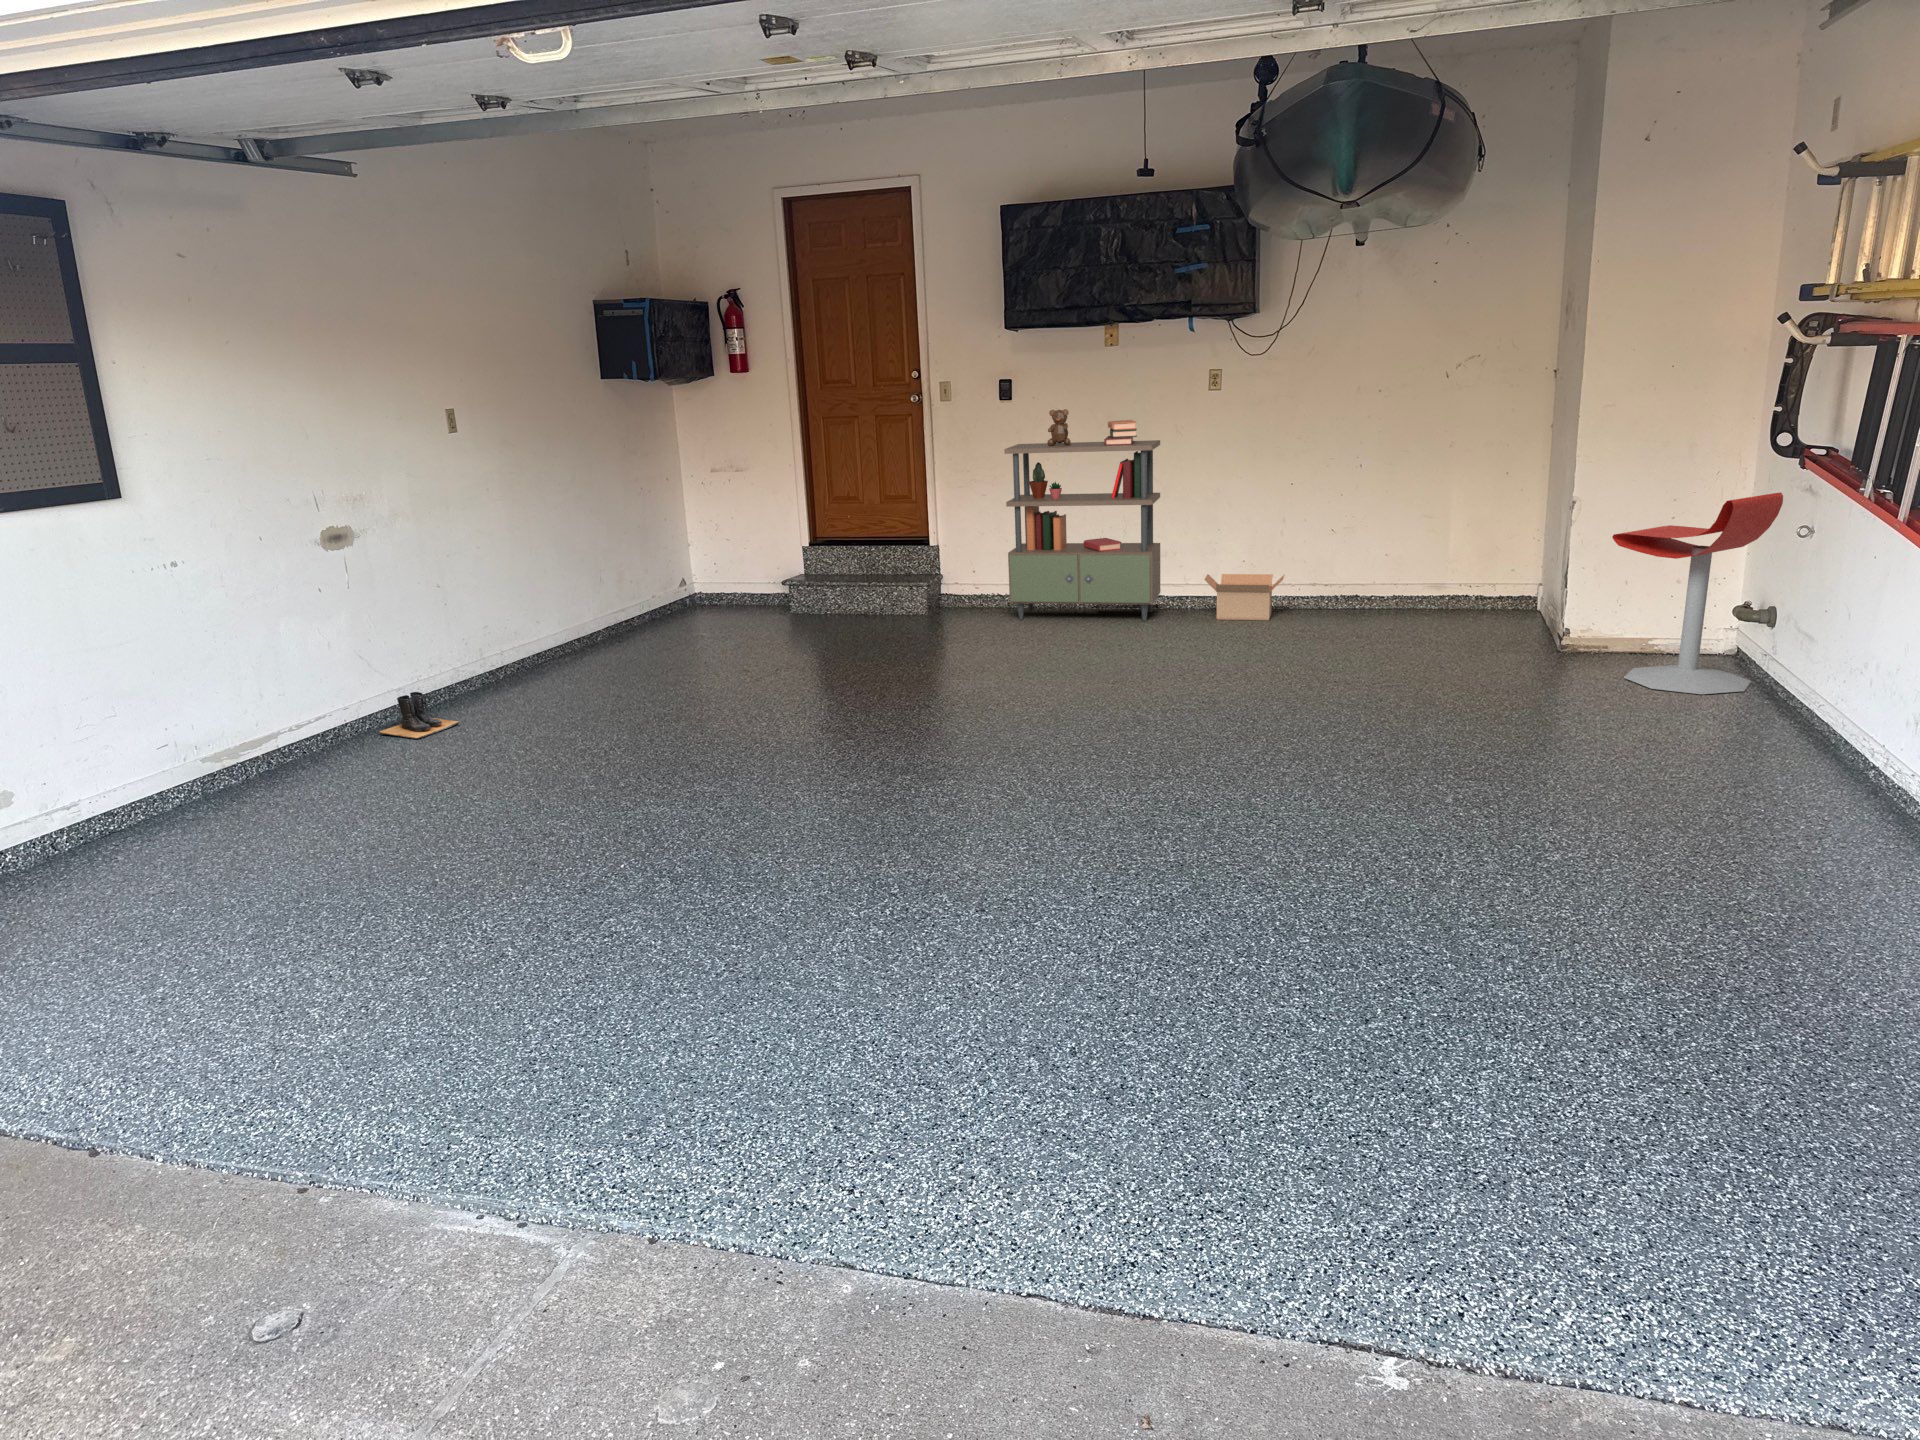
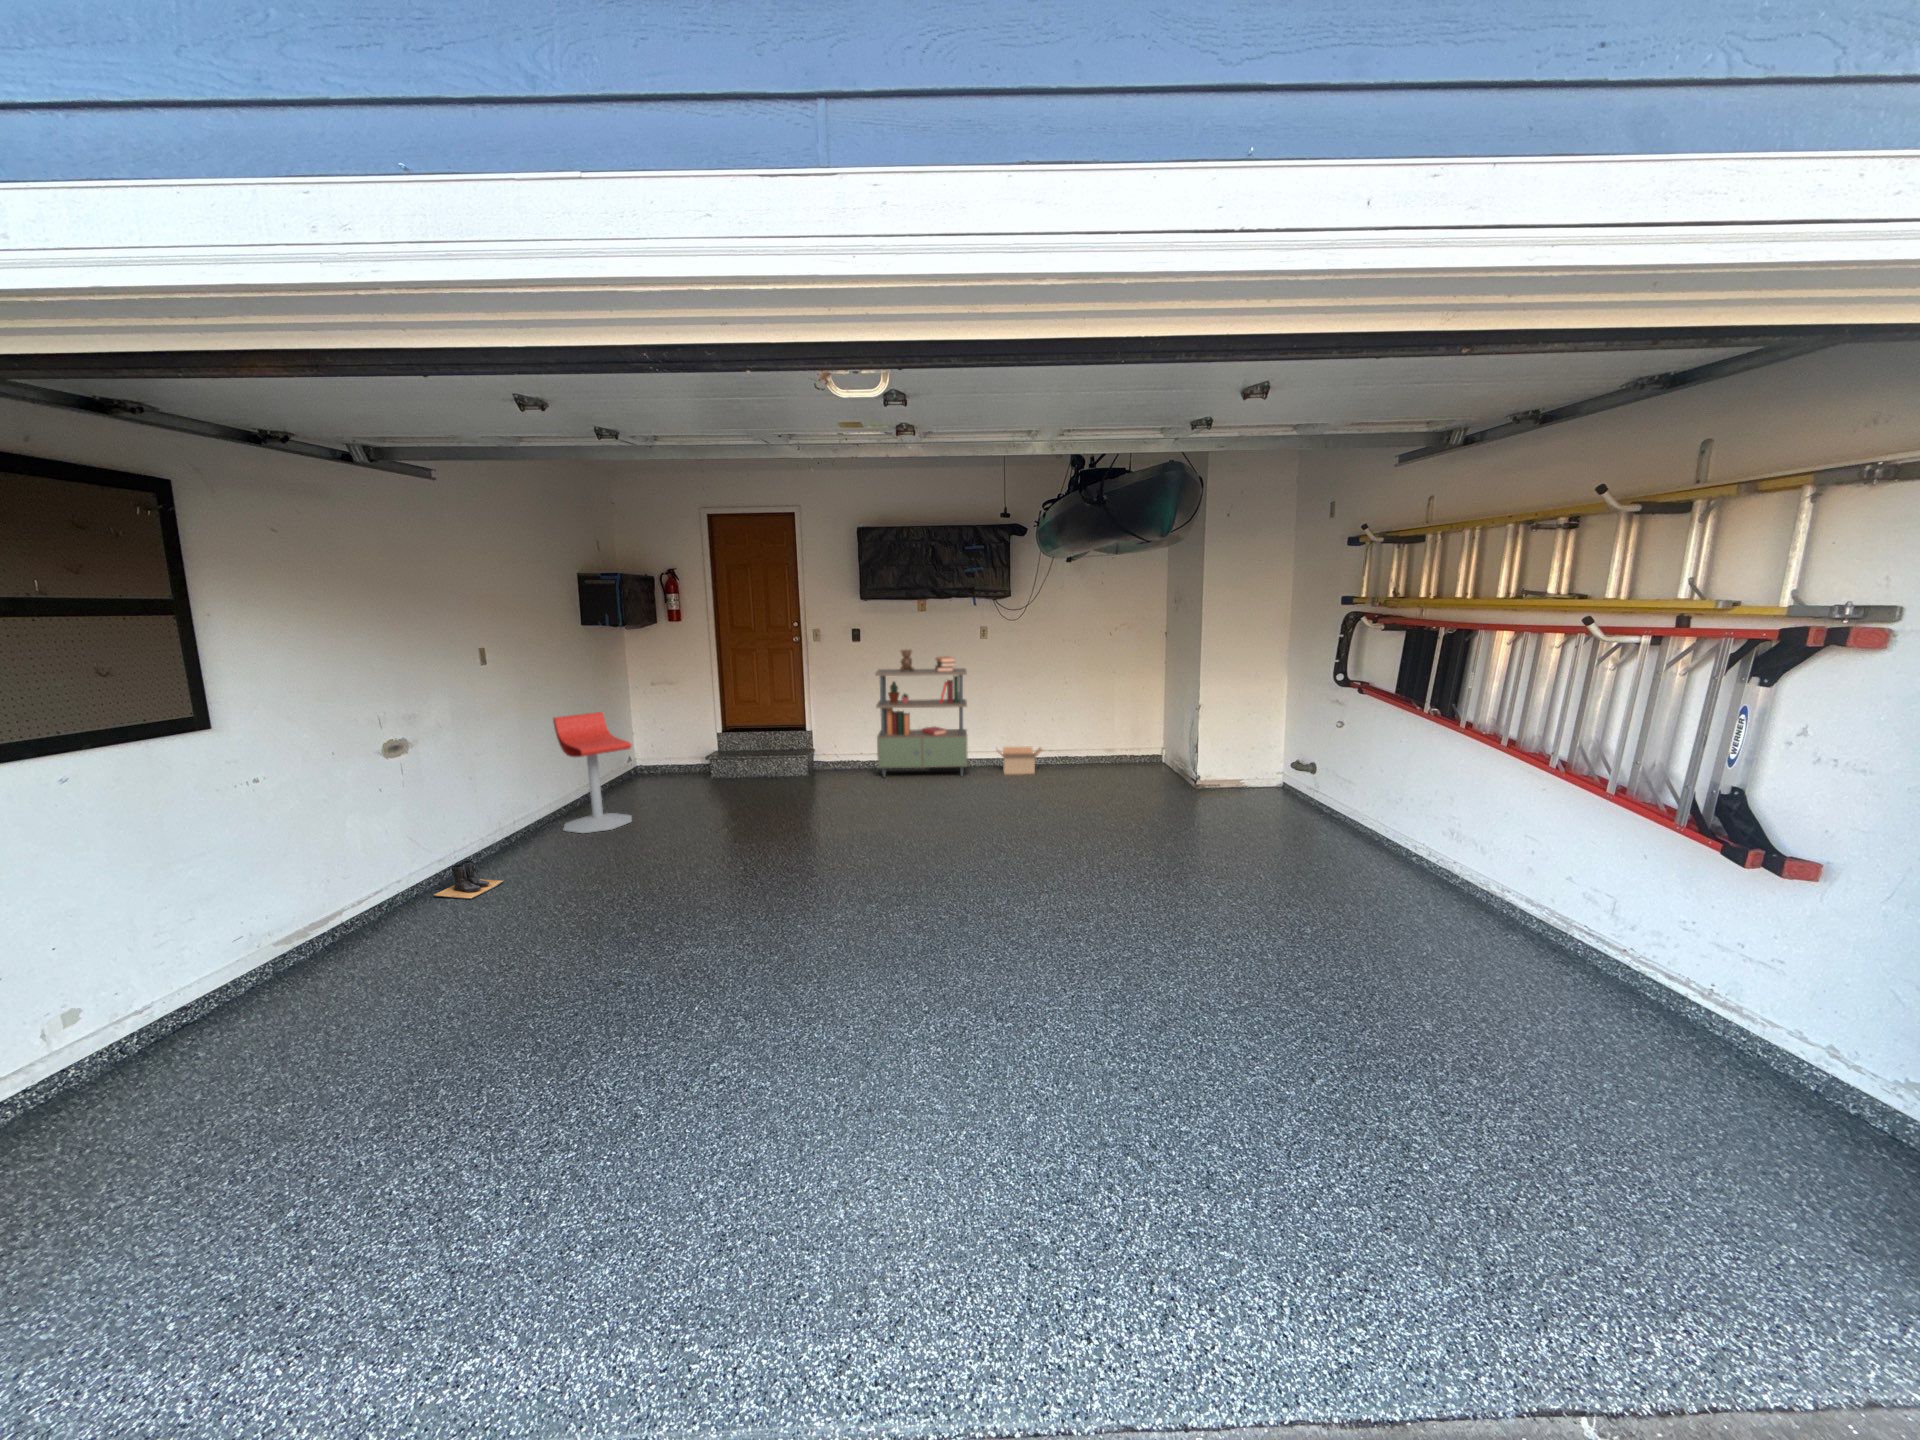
stool: present [1612,492,1783,695] -> present [553,712,632,833]

